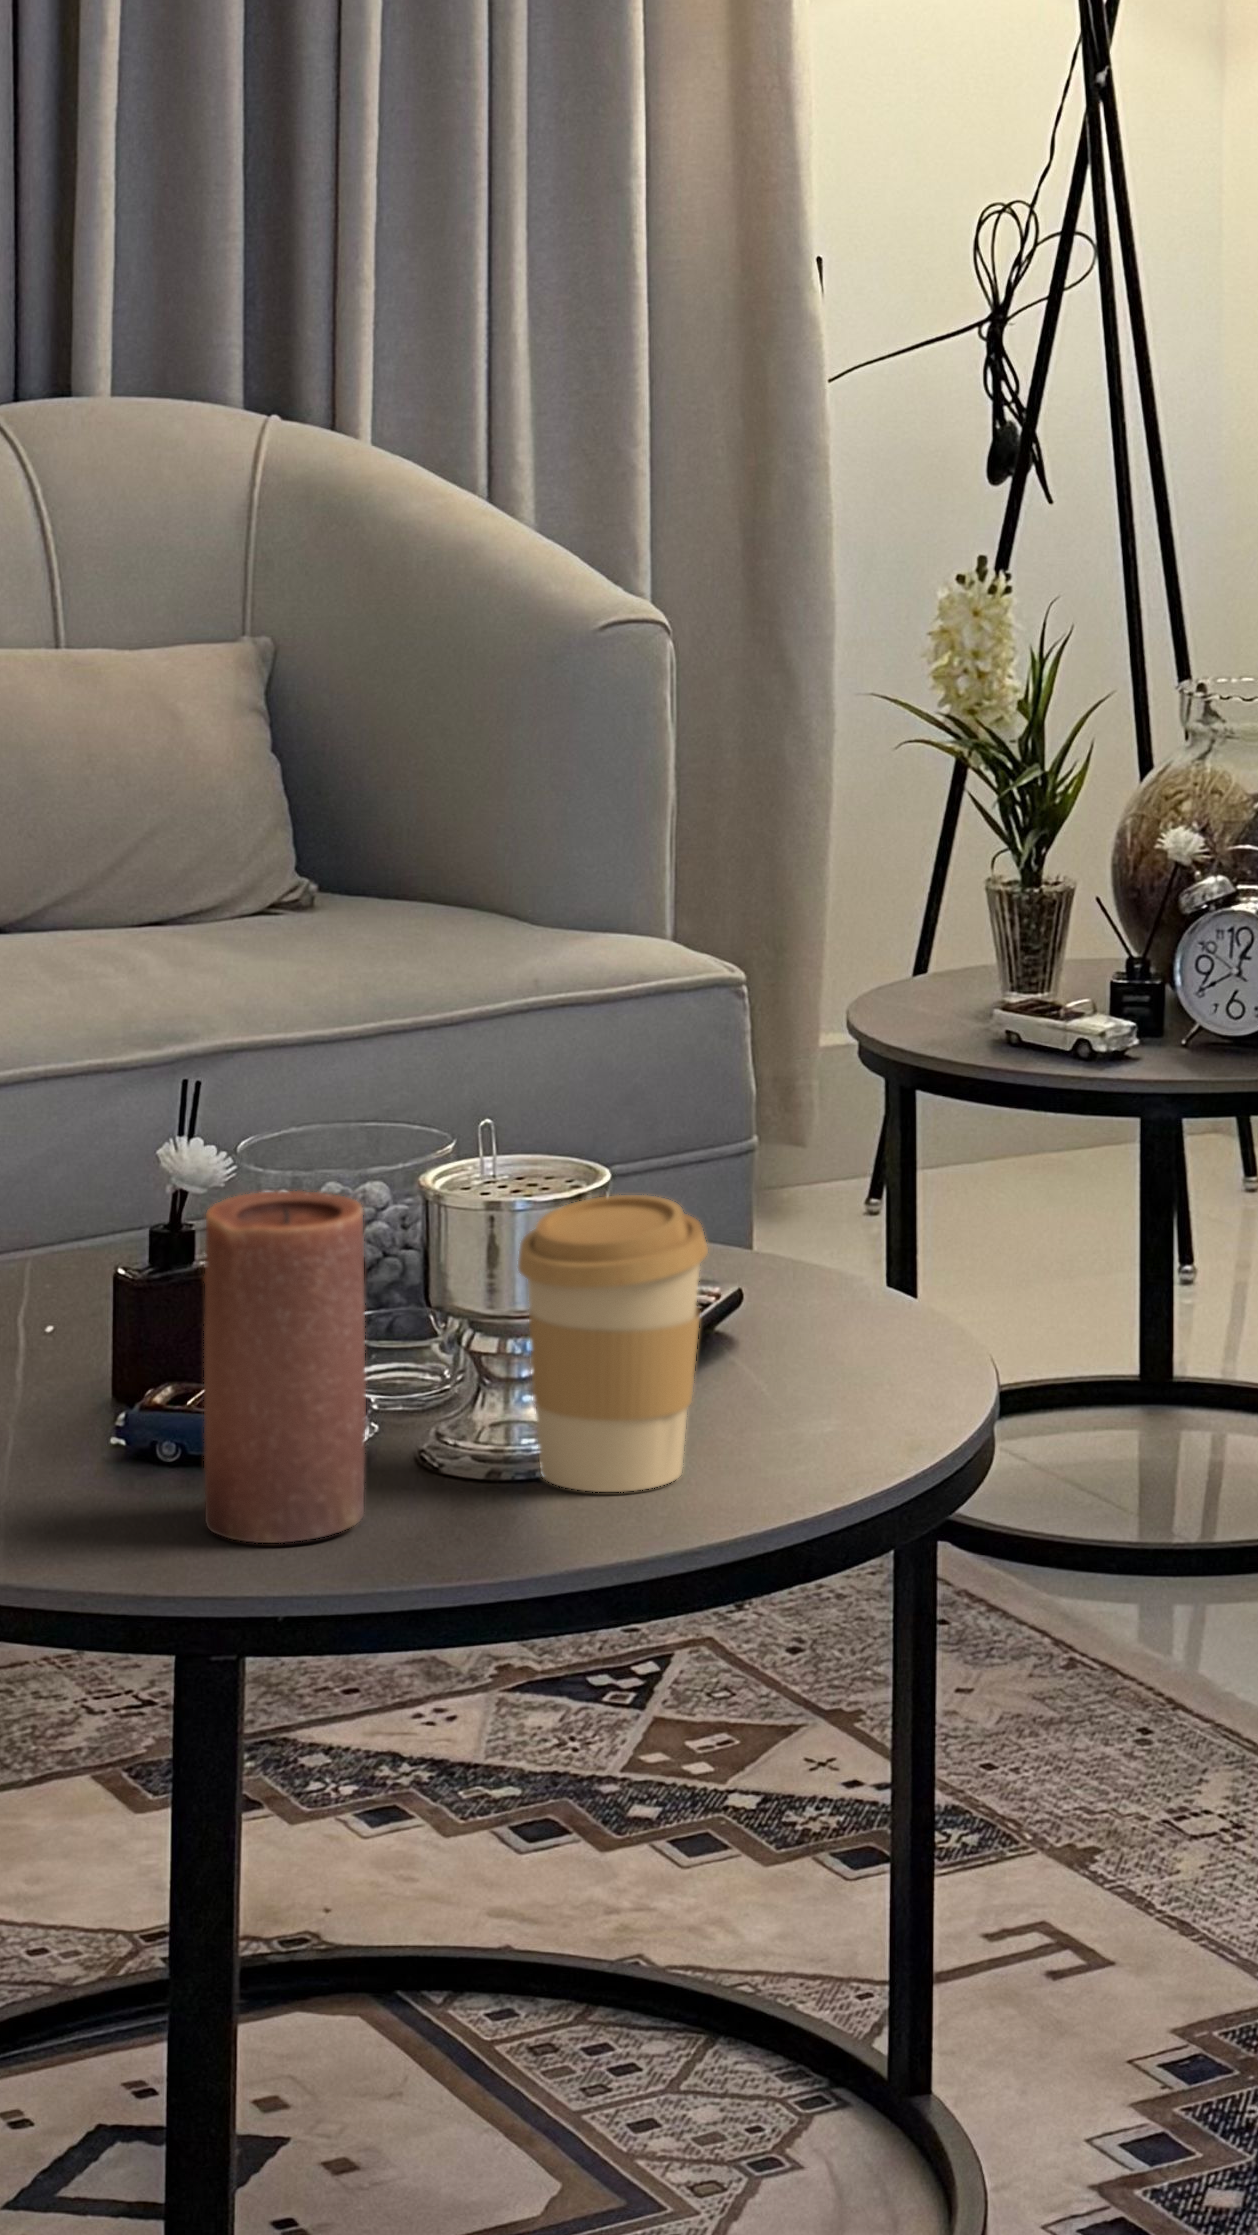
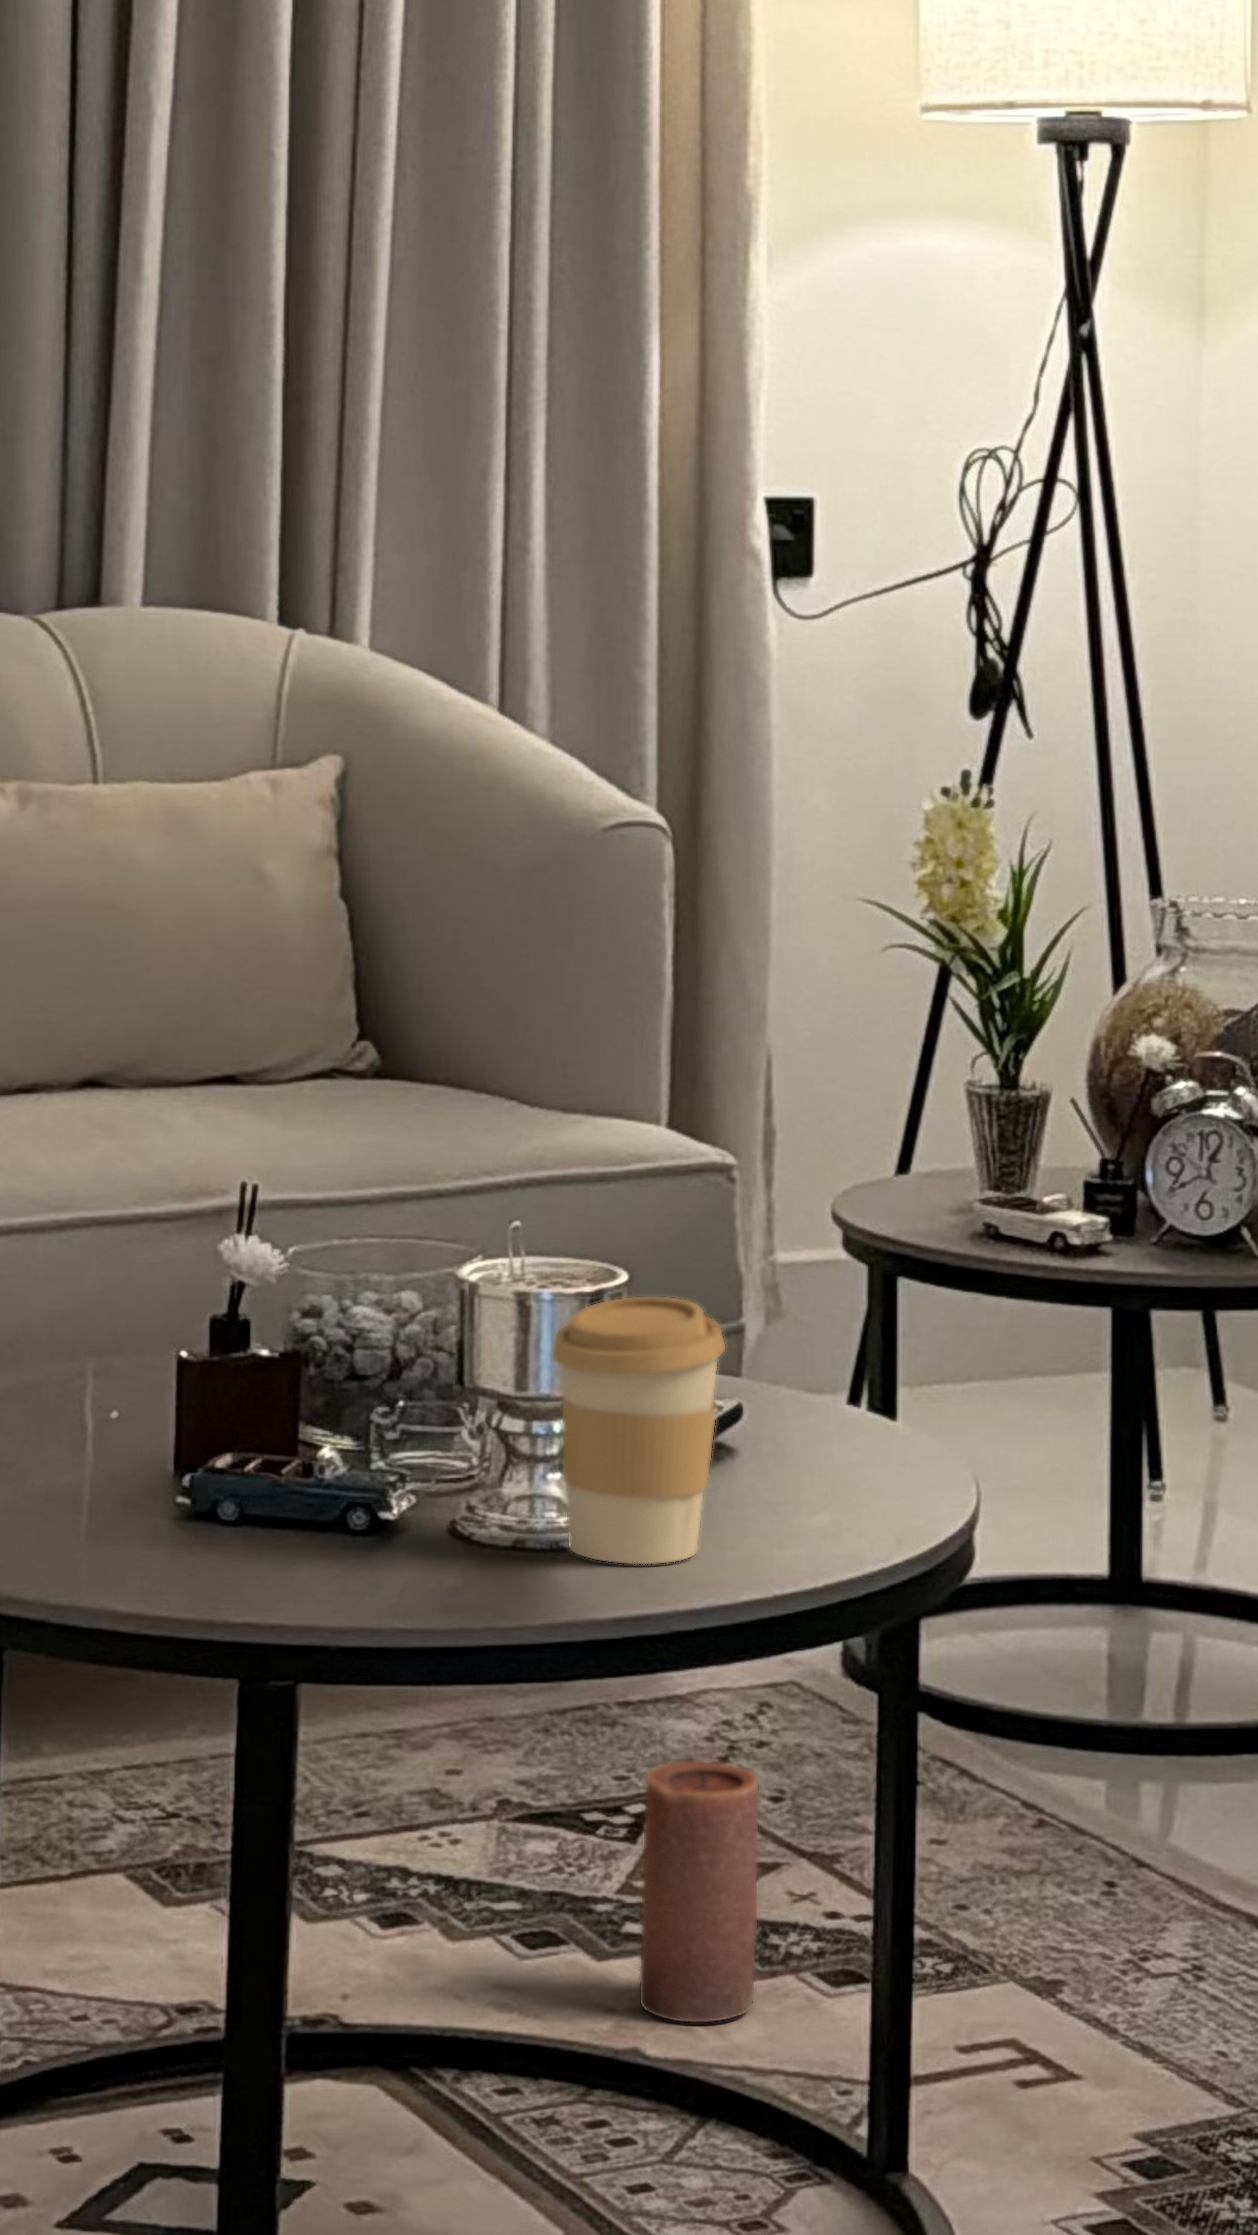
candle: present [204,1191,366,1543] -> present [640,1762,758,2022]

